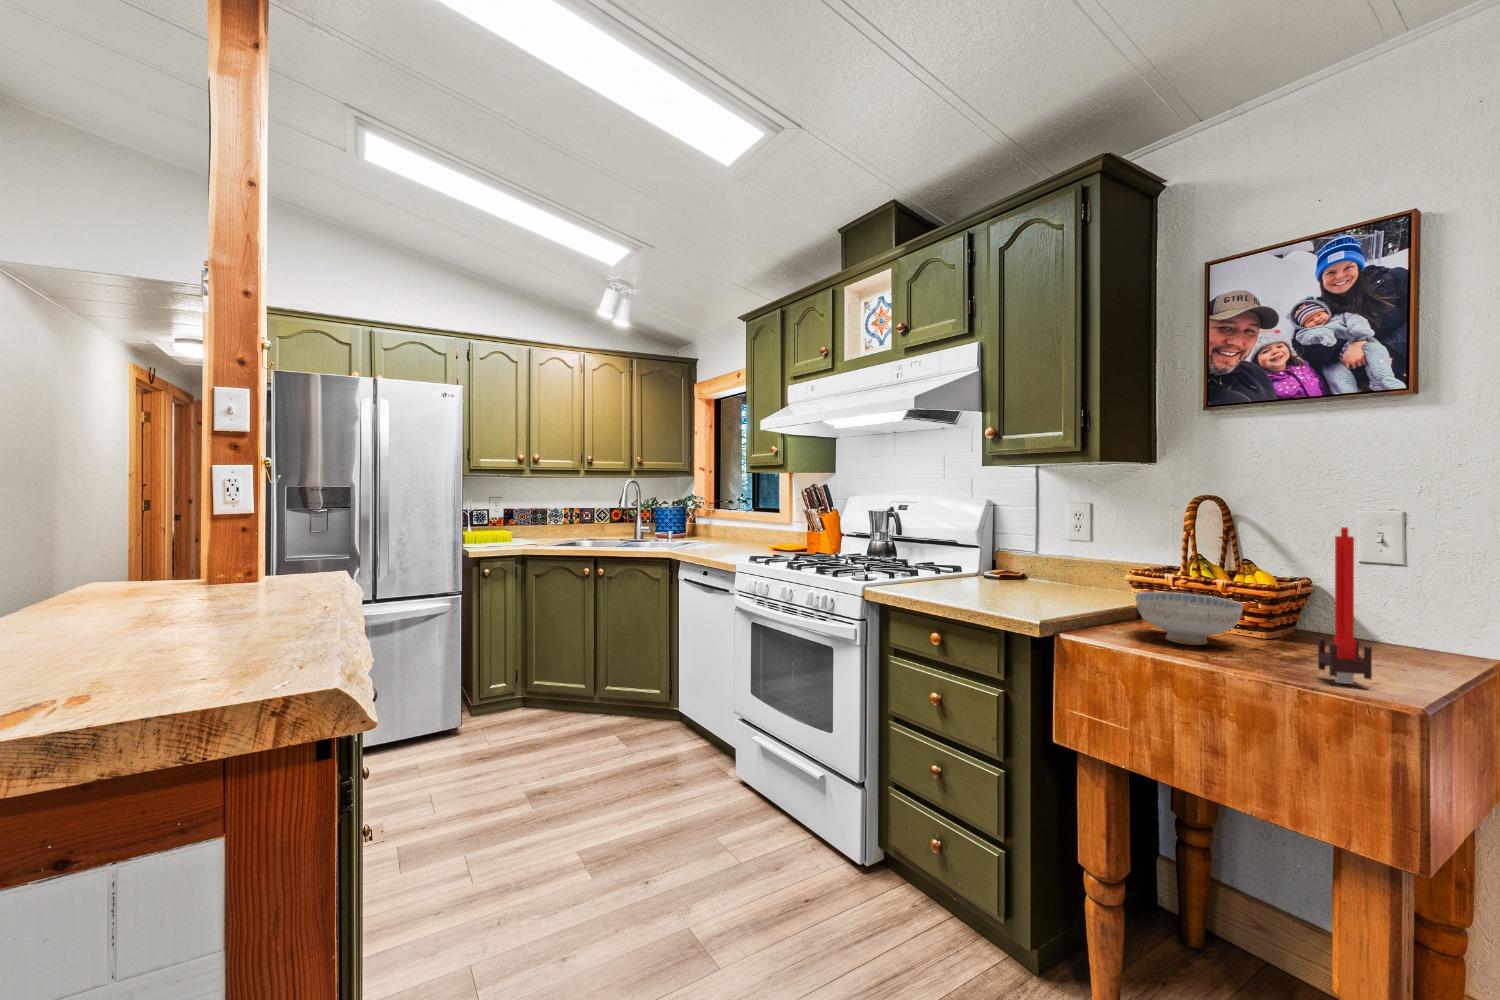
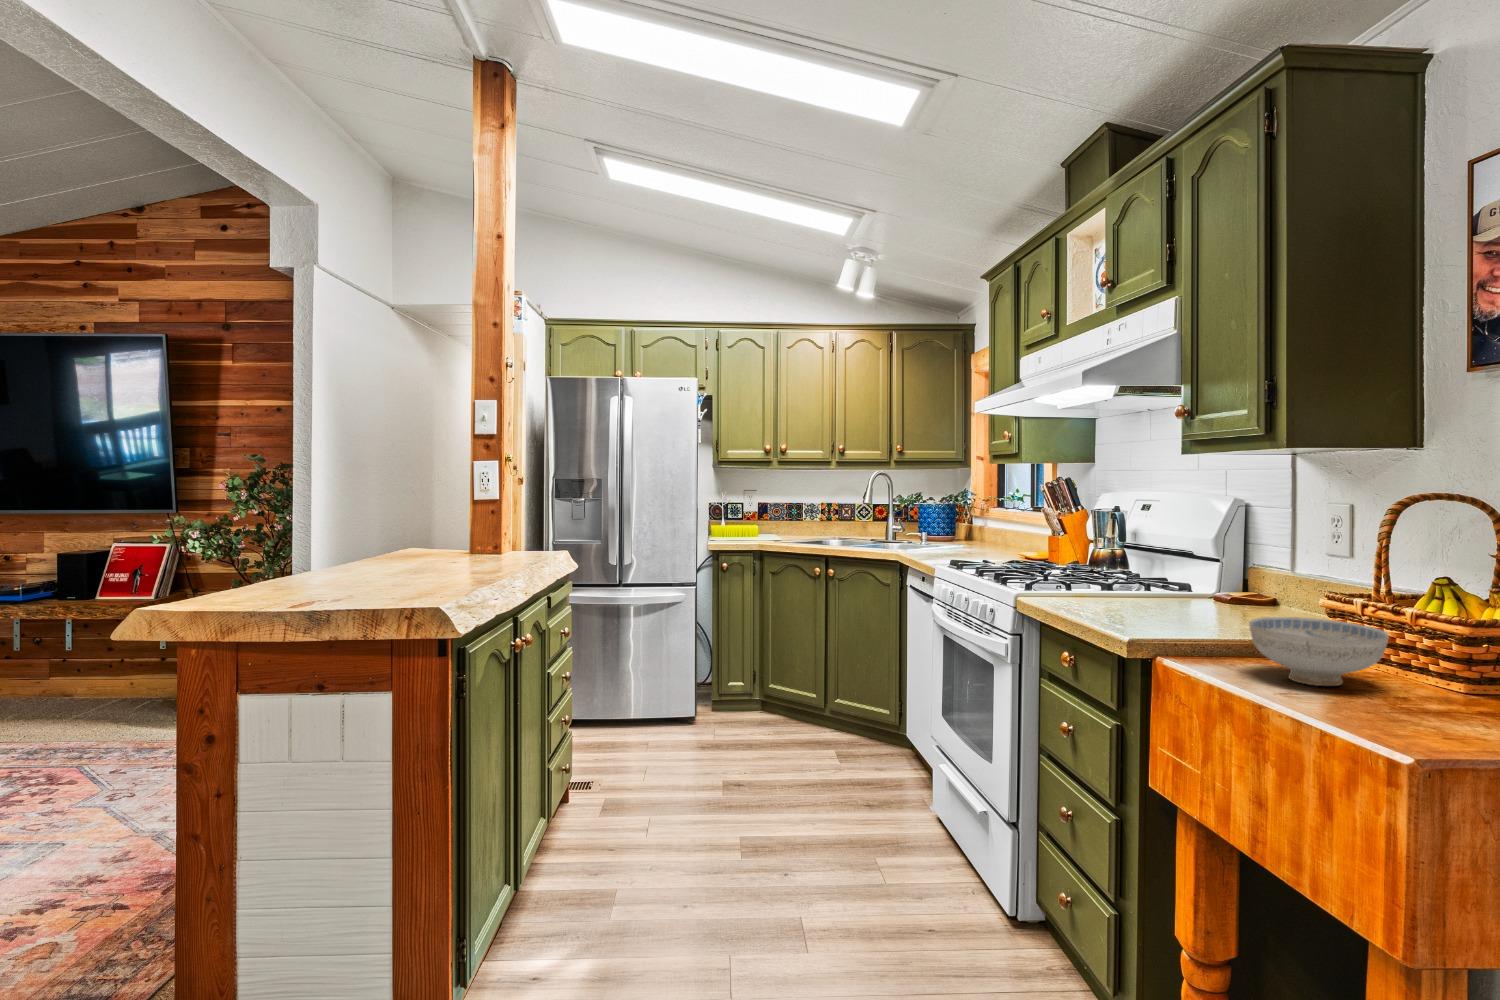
candle: present [1318,527,1372,684] -> none [1374,538,1435,739]

